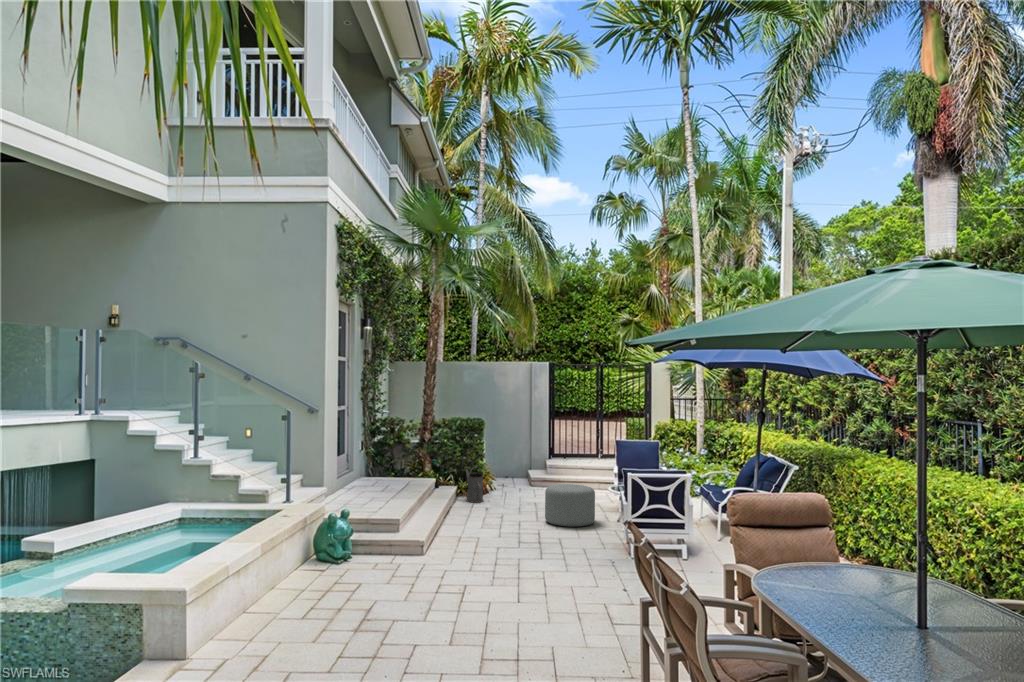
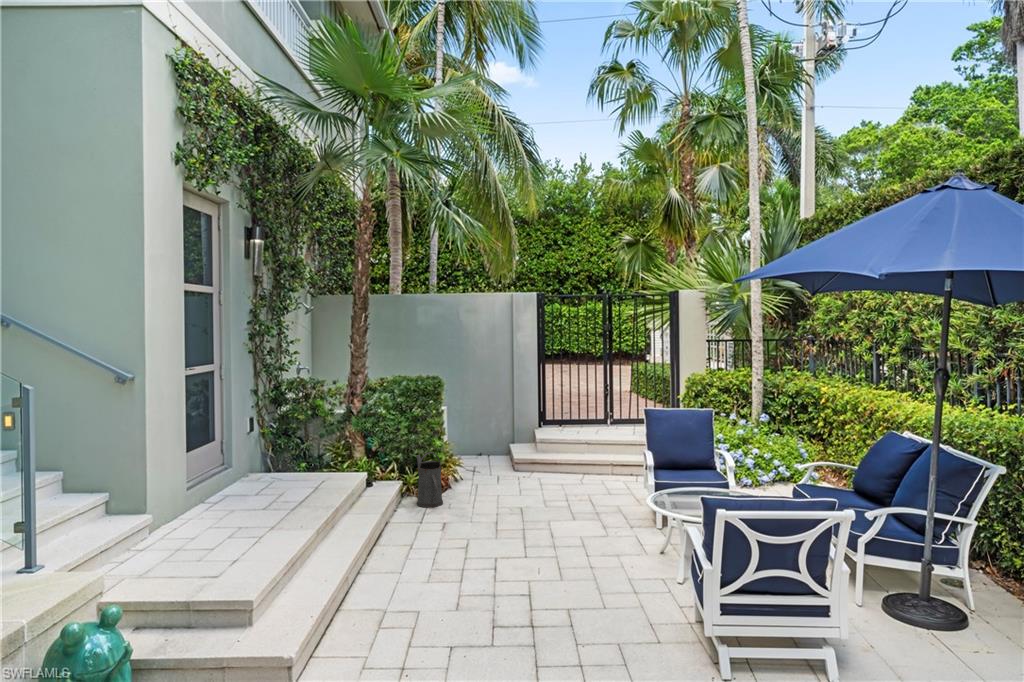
ottoman: present [545,484,595,527] -> none [539,488,622,567]

